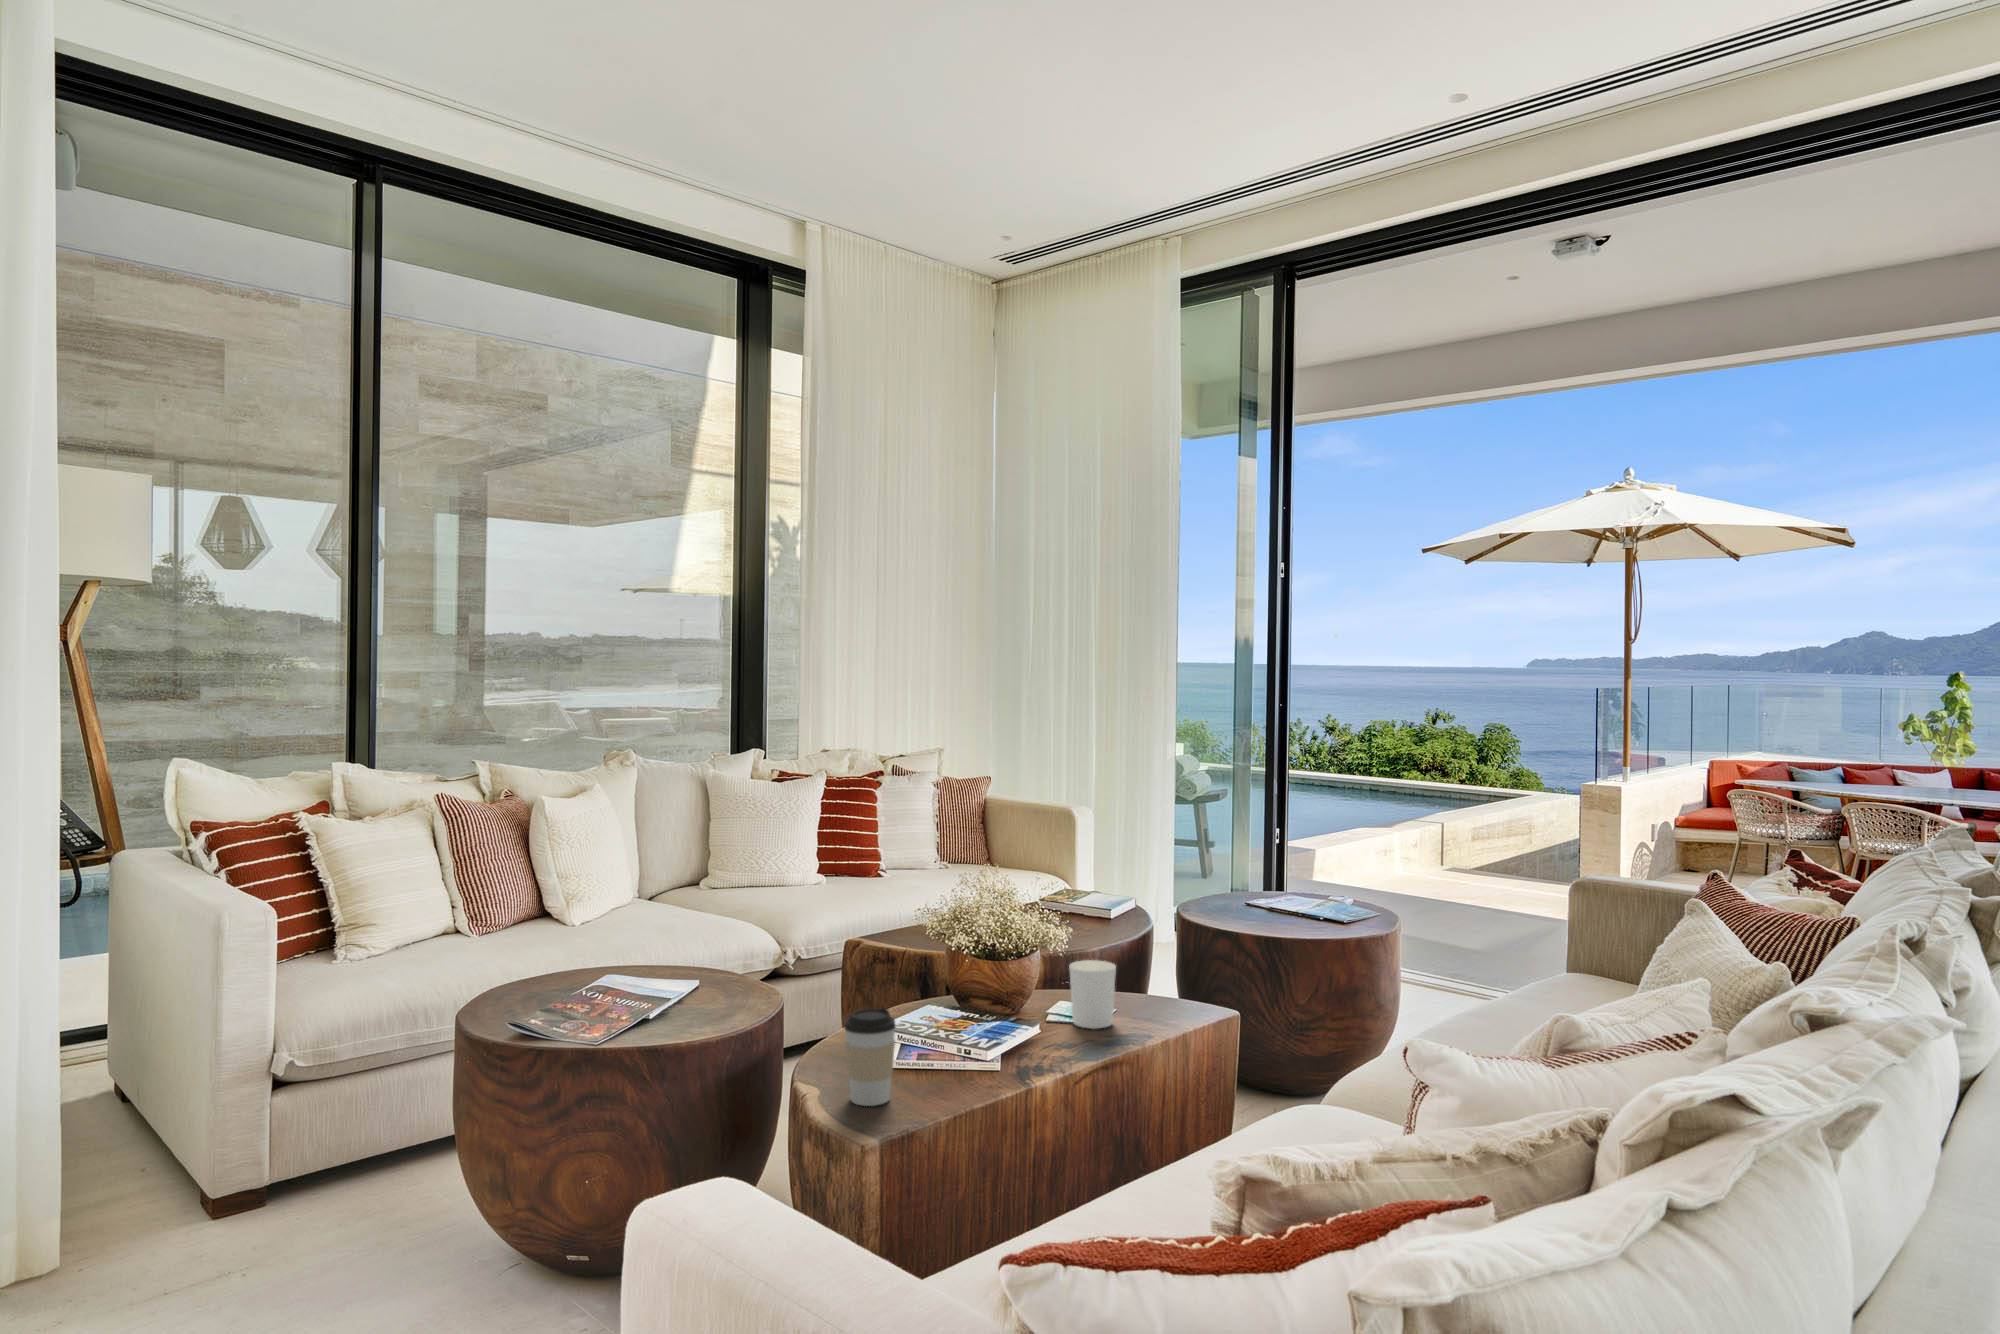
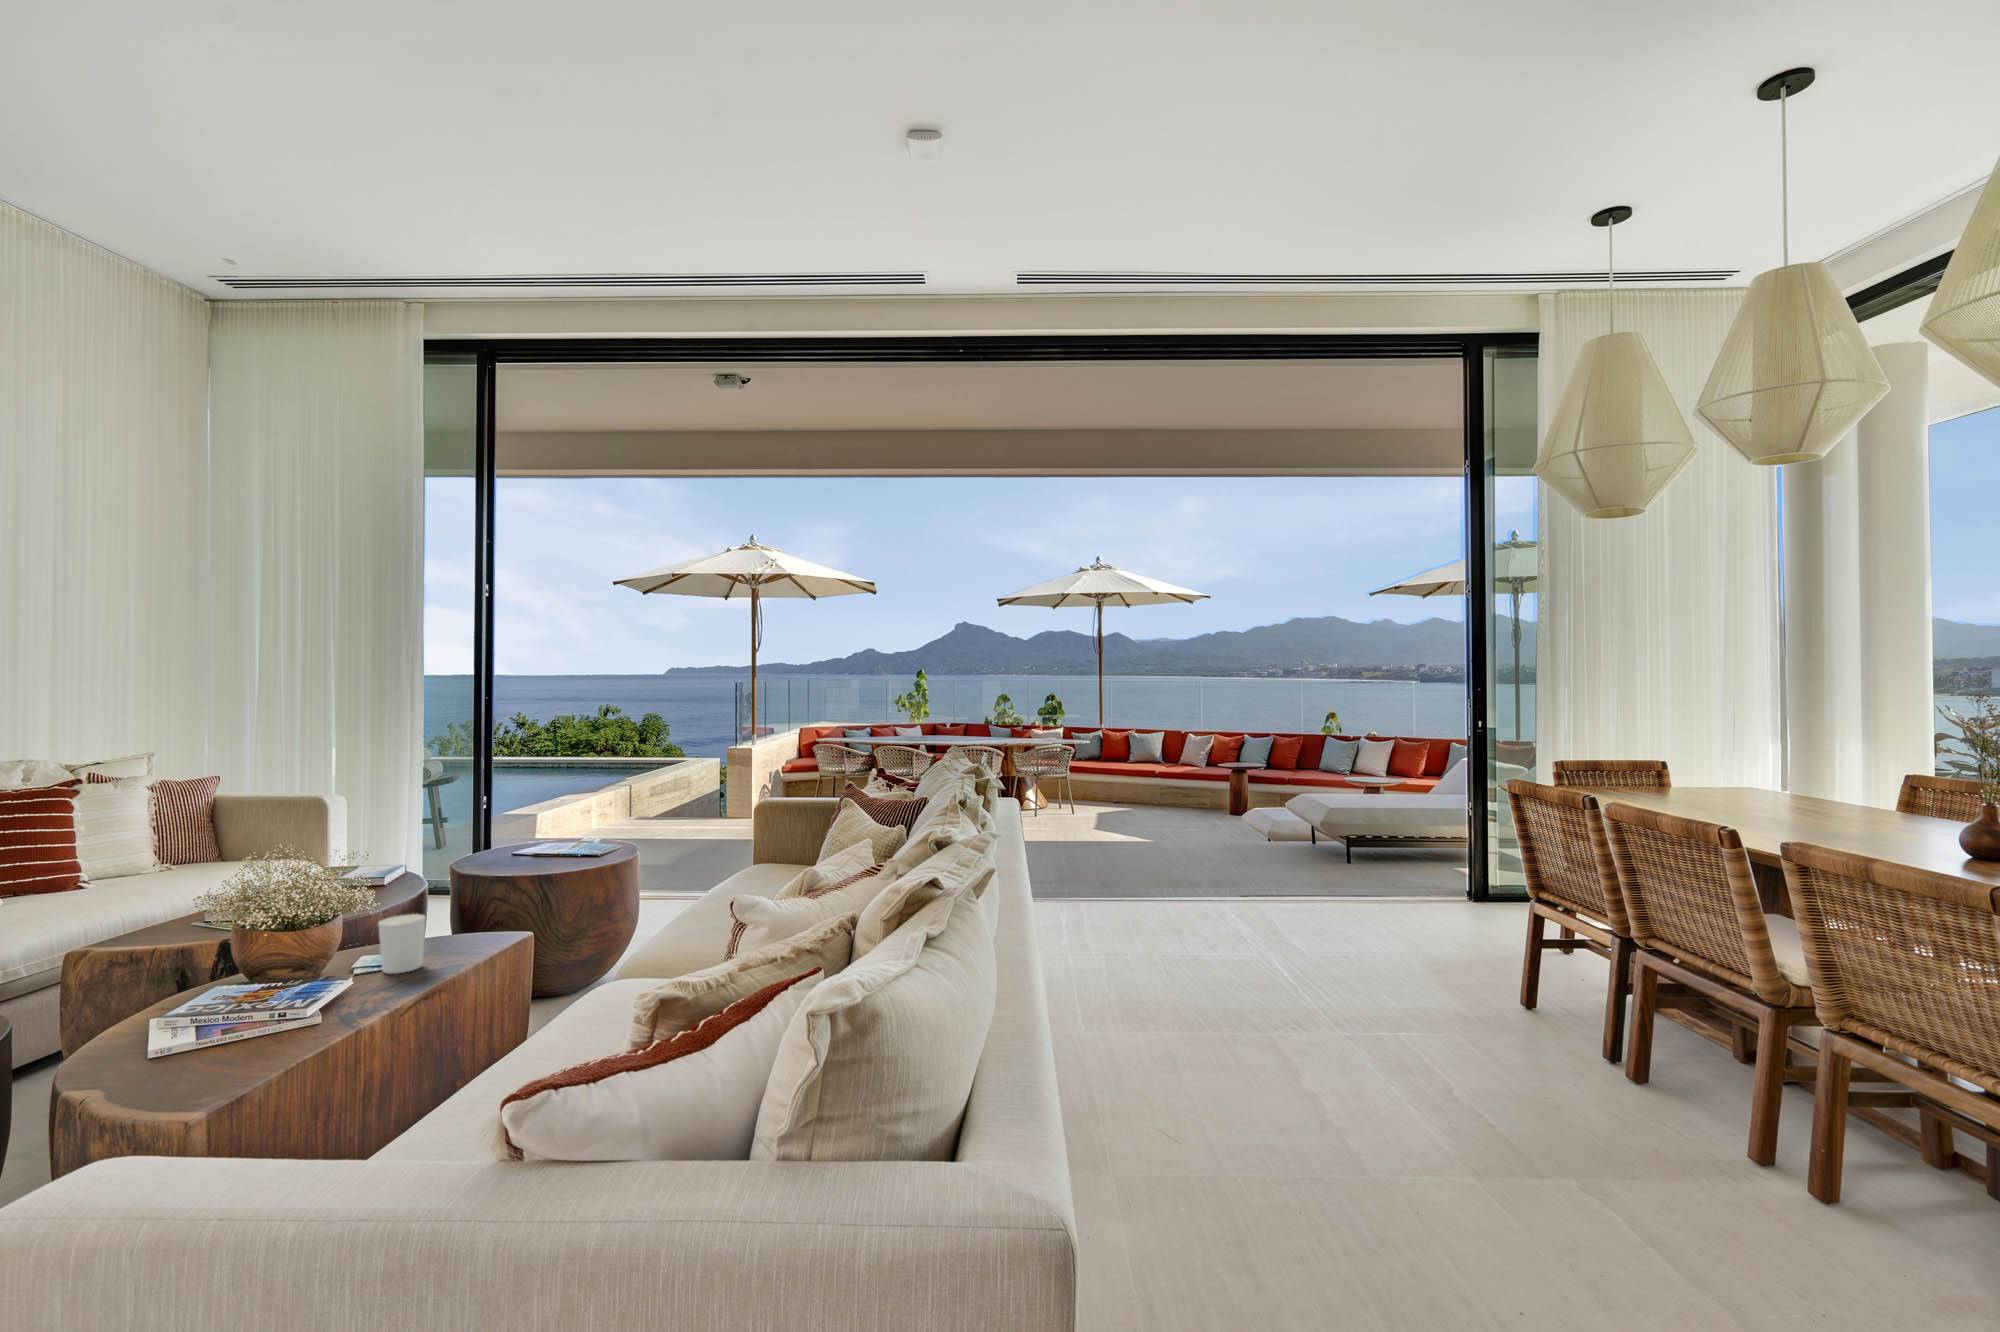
coffee cup: present [844,1008,896,1106] -> none [149,990,216,1088]

